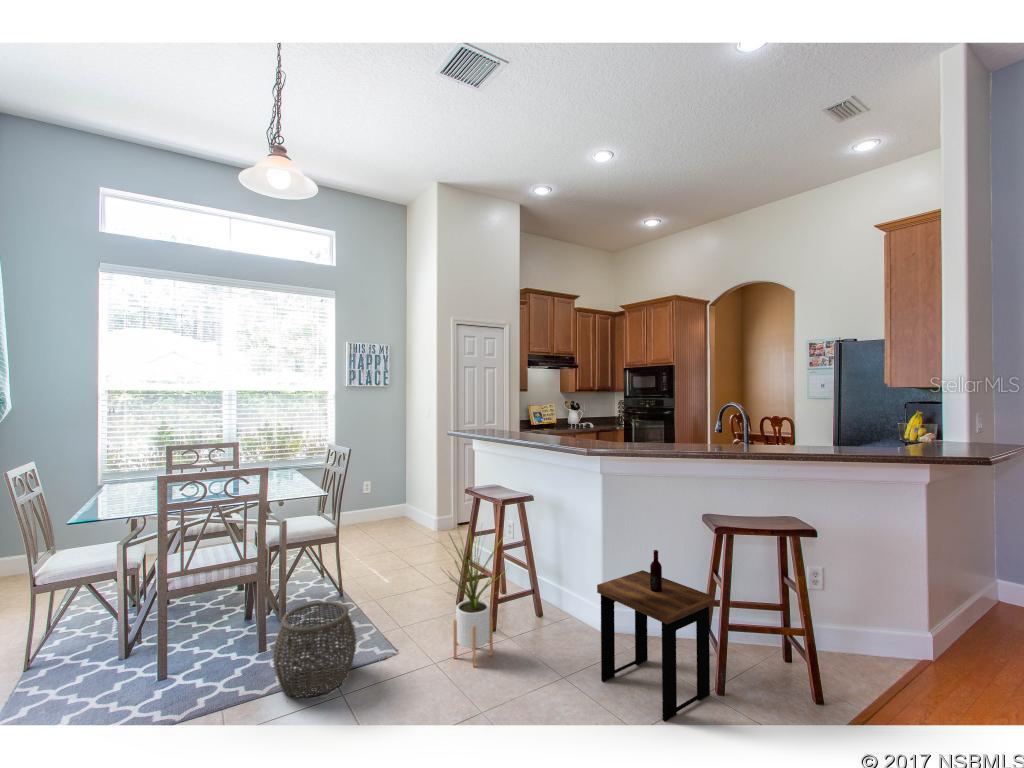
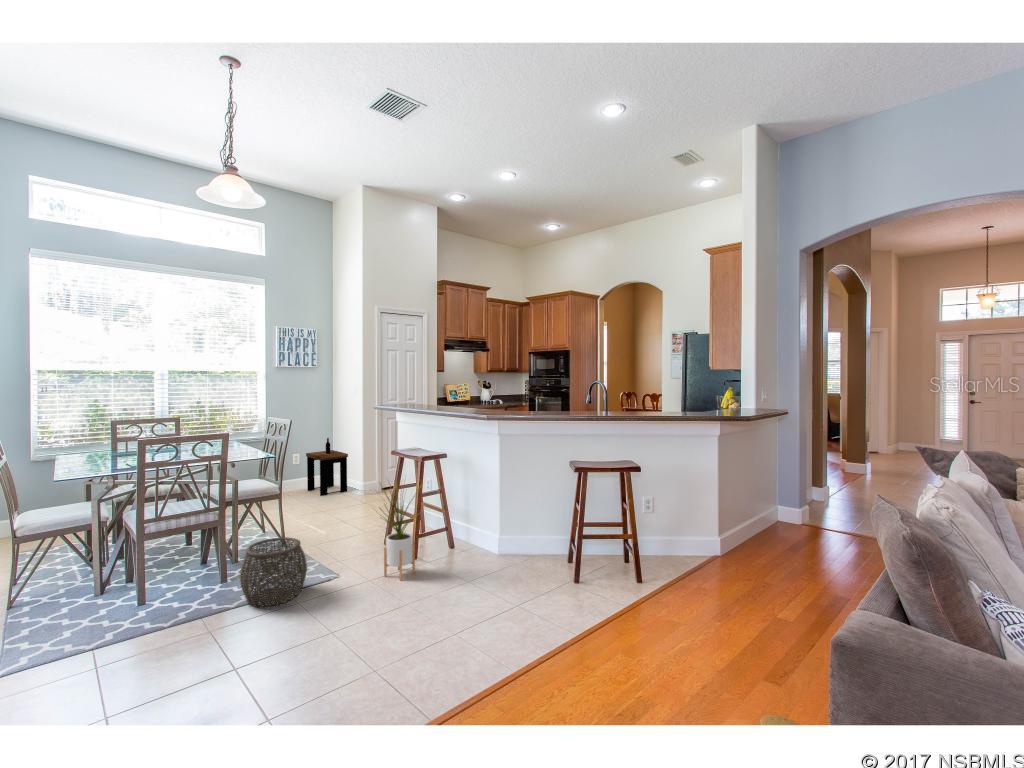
side table: present [597,550,713,722] -> present [306,438,348,496]

